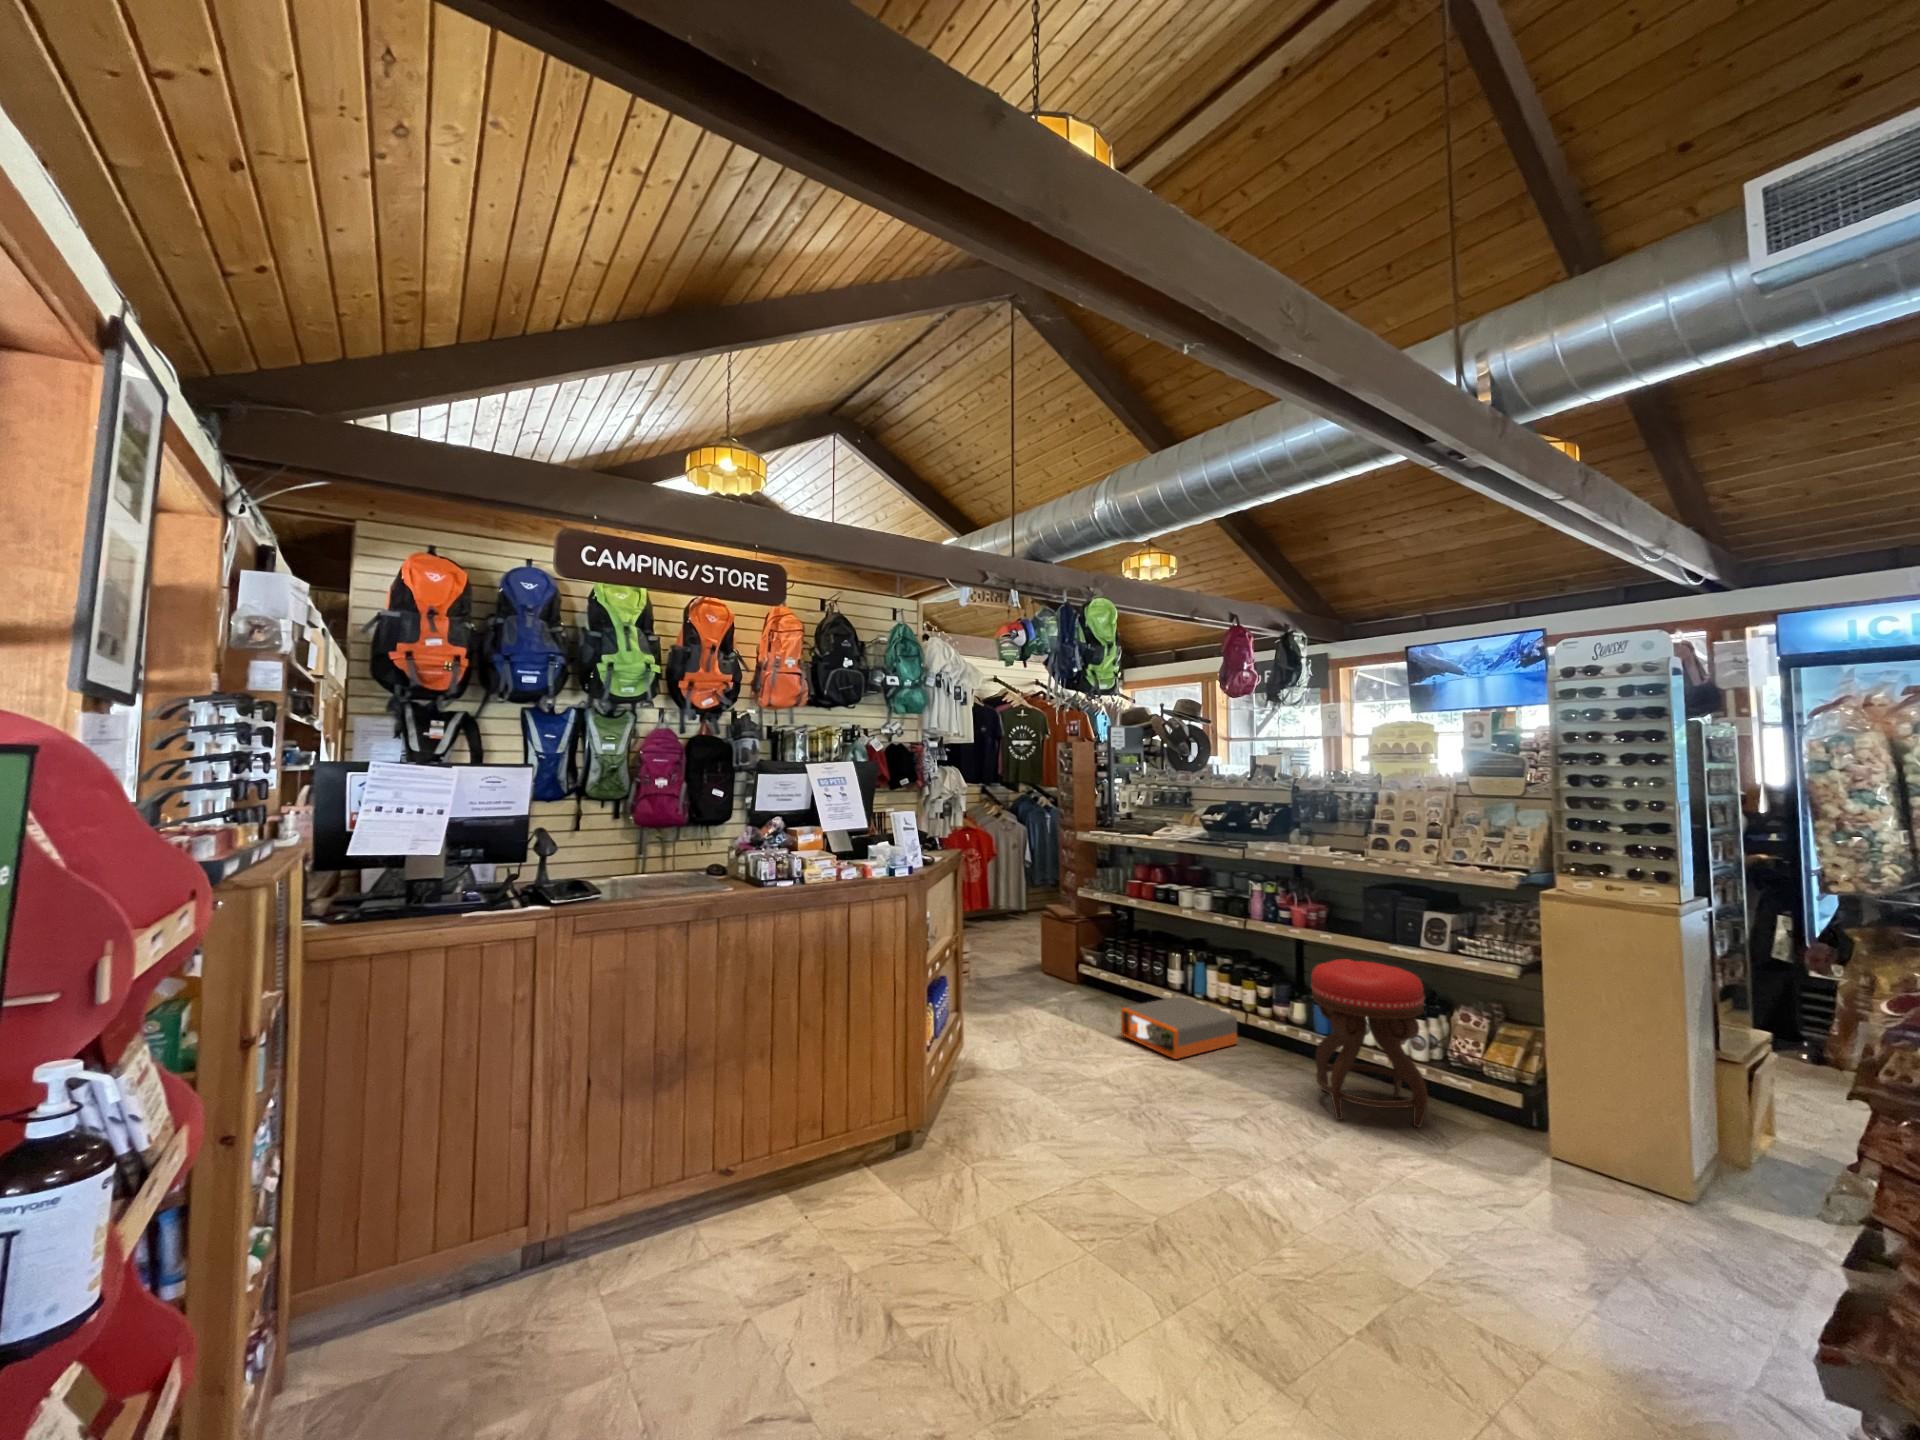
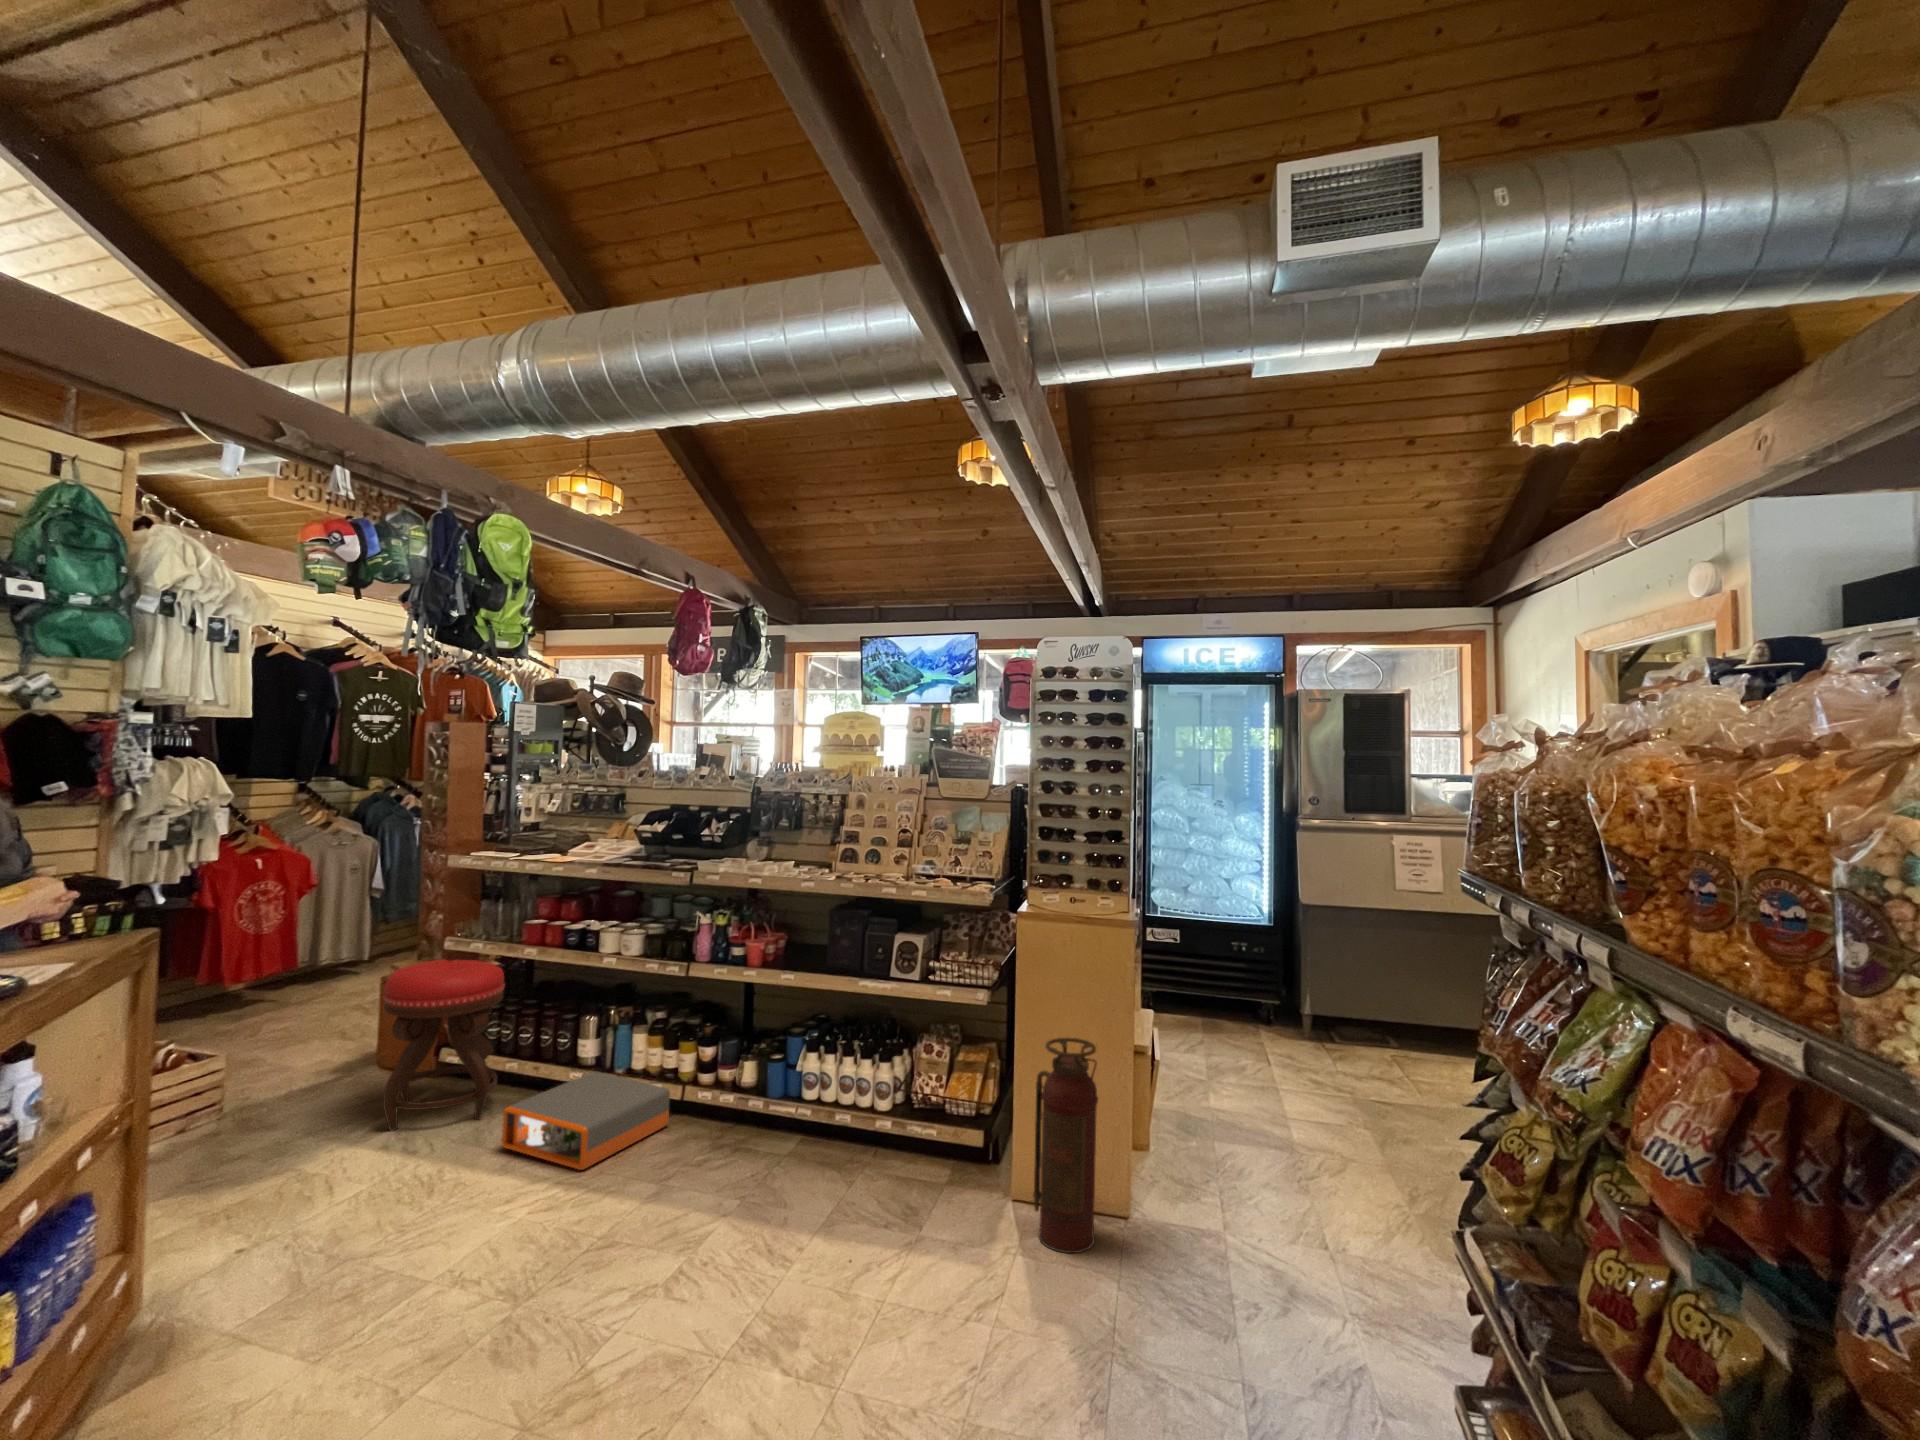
stool: present [1311,959,1428,1127] -> present [383,959,505,1131]
fire extinguisher: none [1569,1012,1645,1213] -> present [1033,1038,1098,1253]

